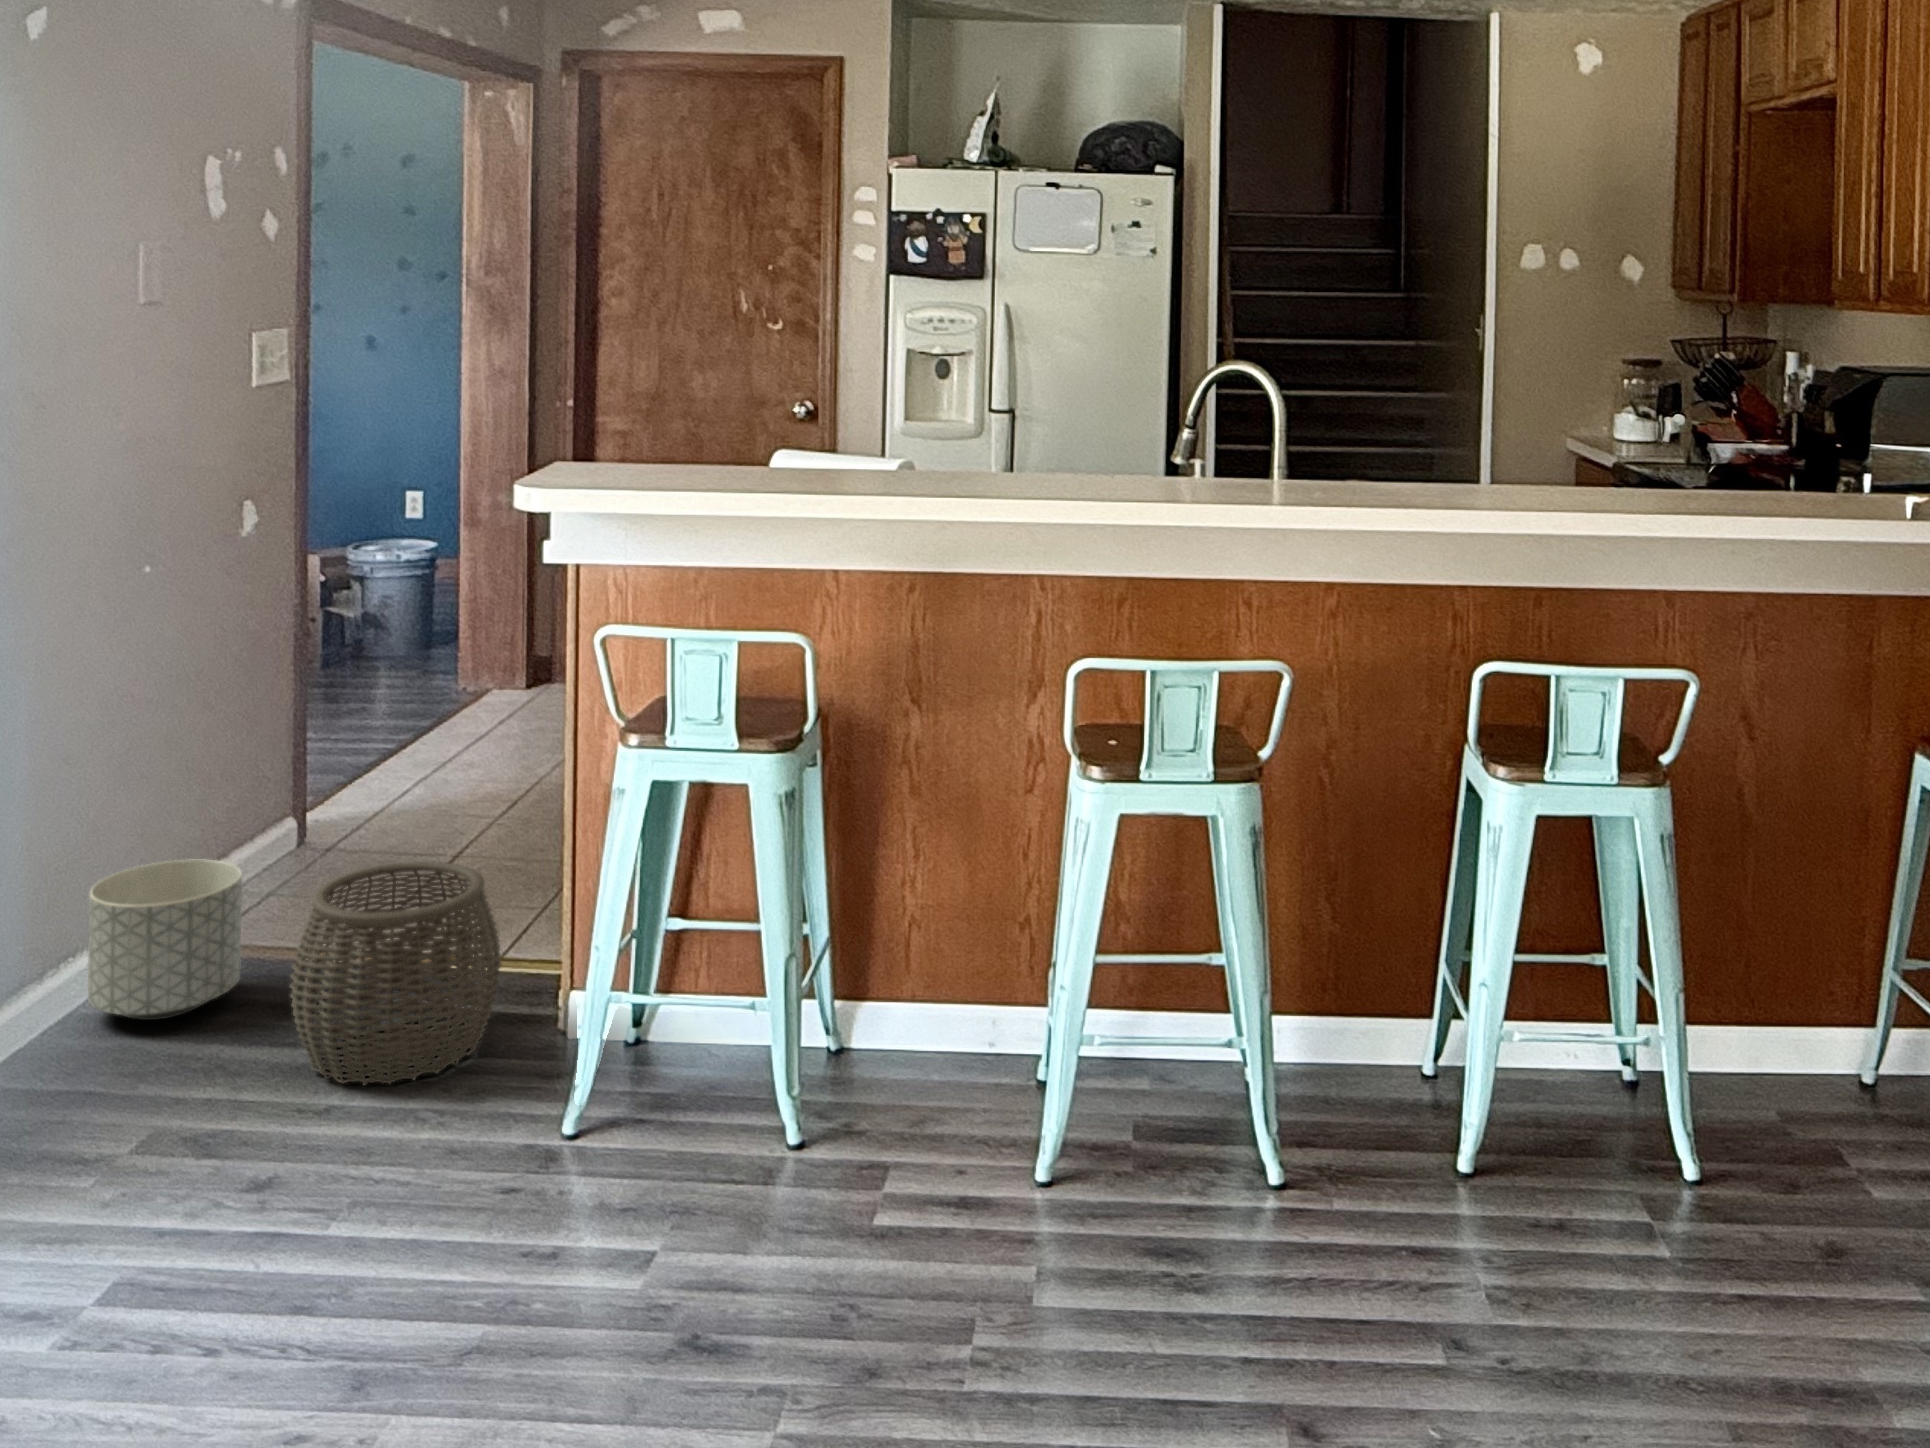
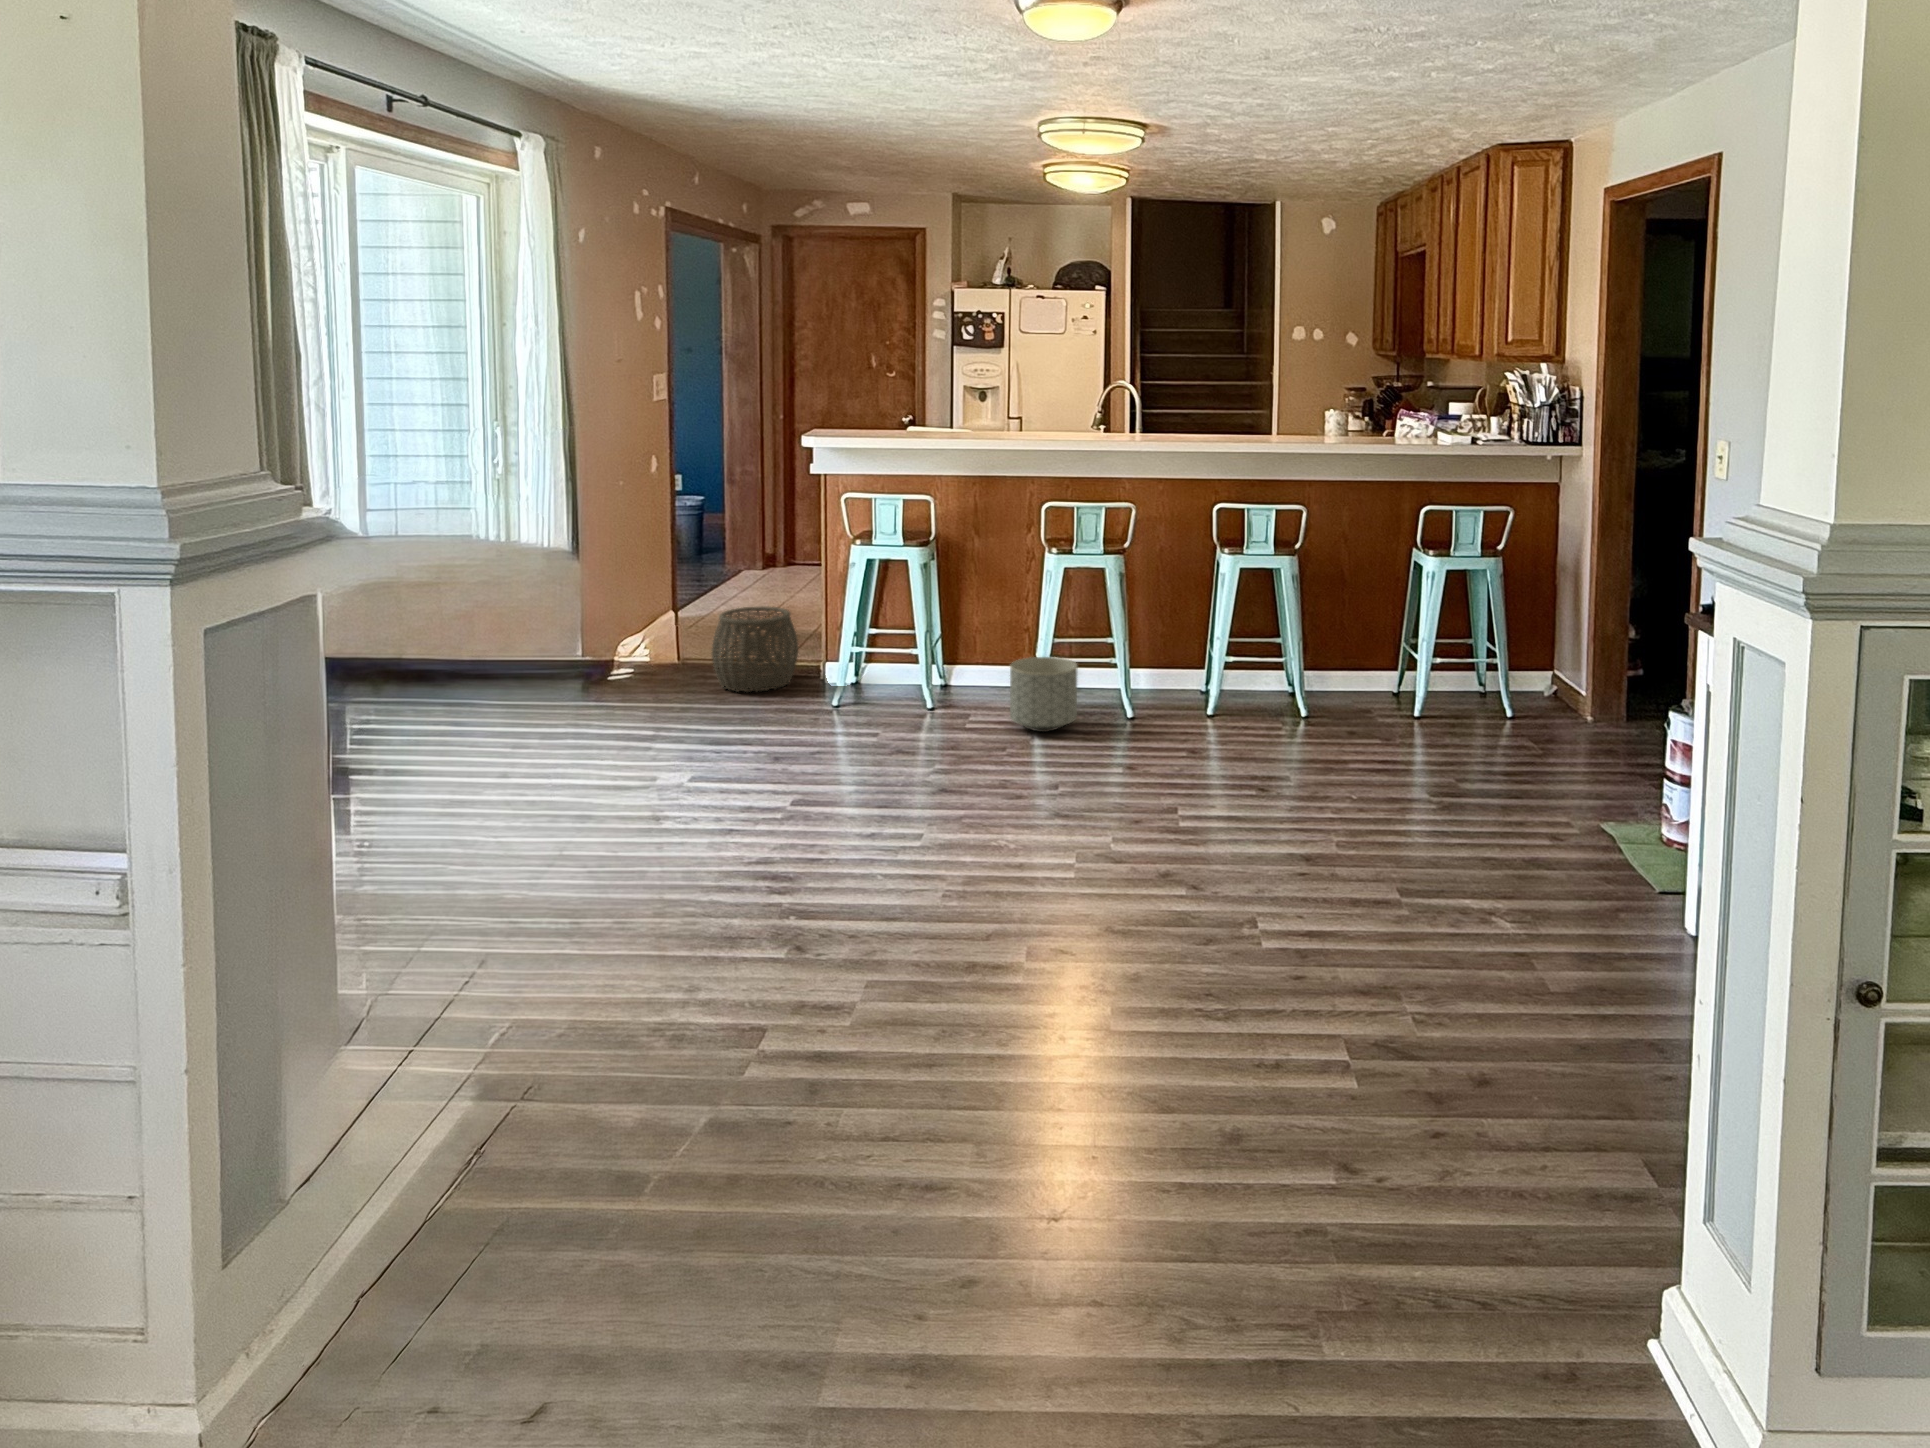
planter: present [88,859,242,1020] -> present [1010,657,1077,732]

